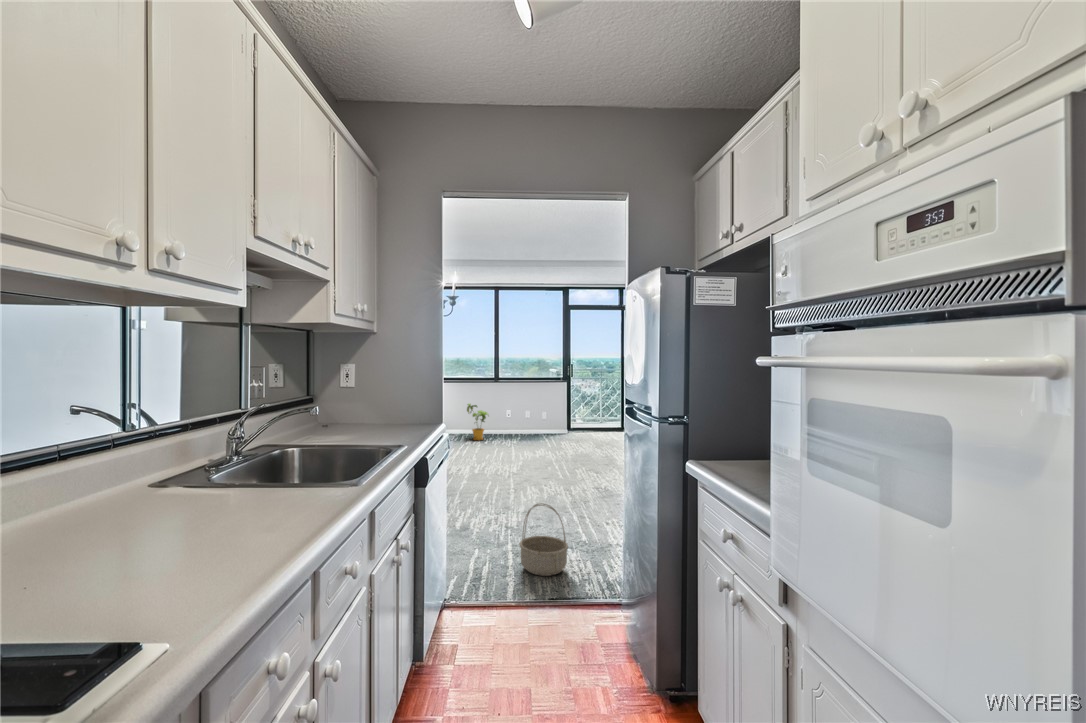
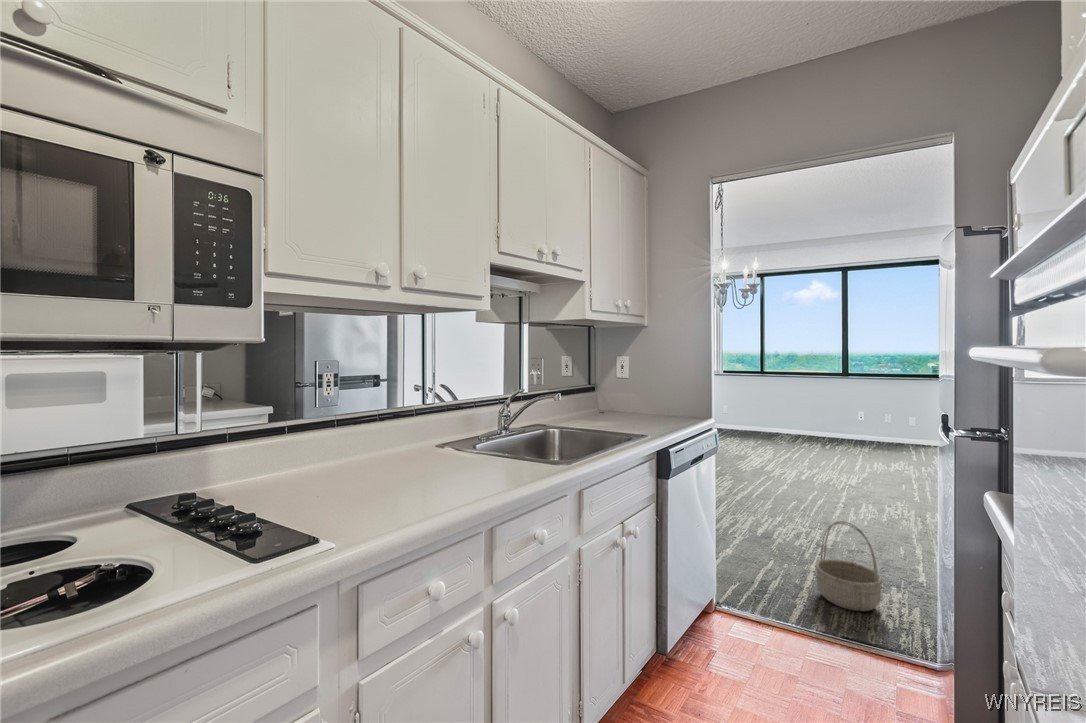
house plant: present [467,404,488,440] -> none [802,399,832,443]

